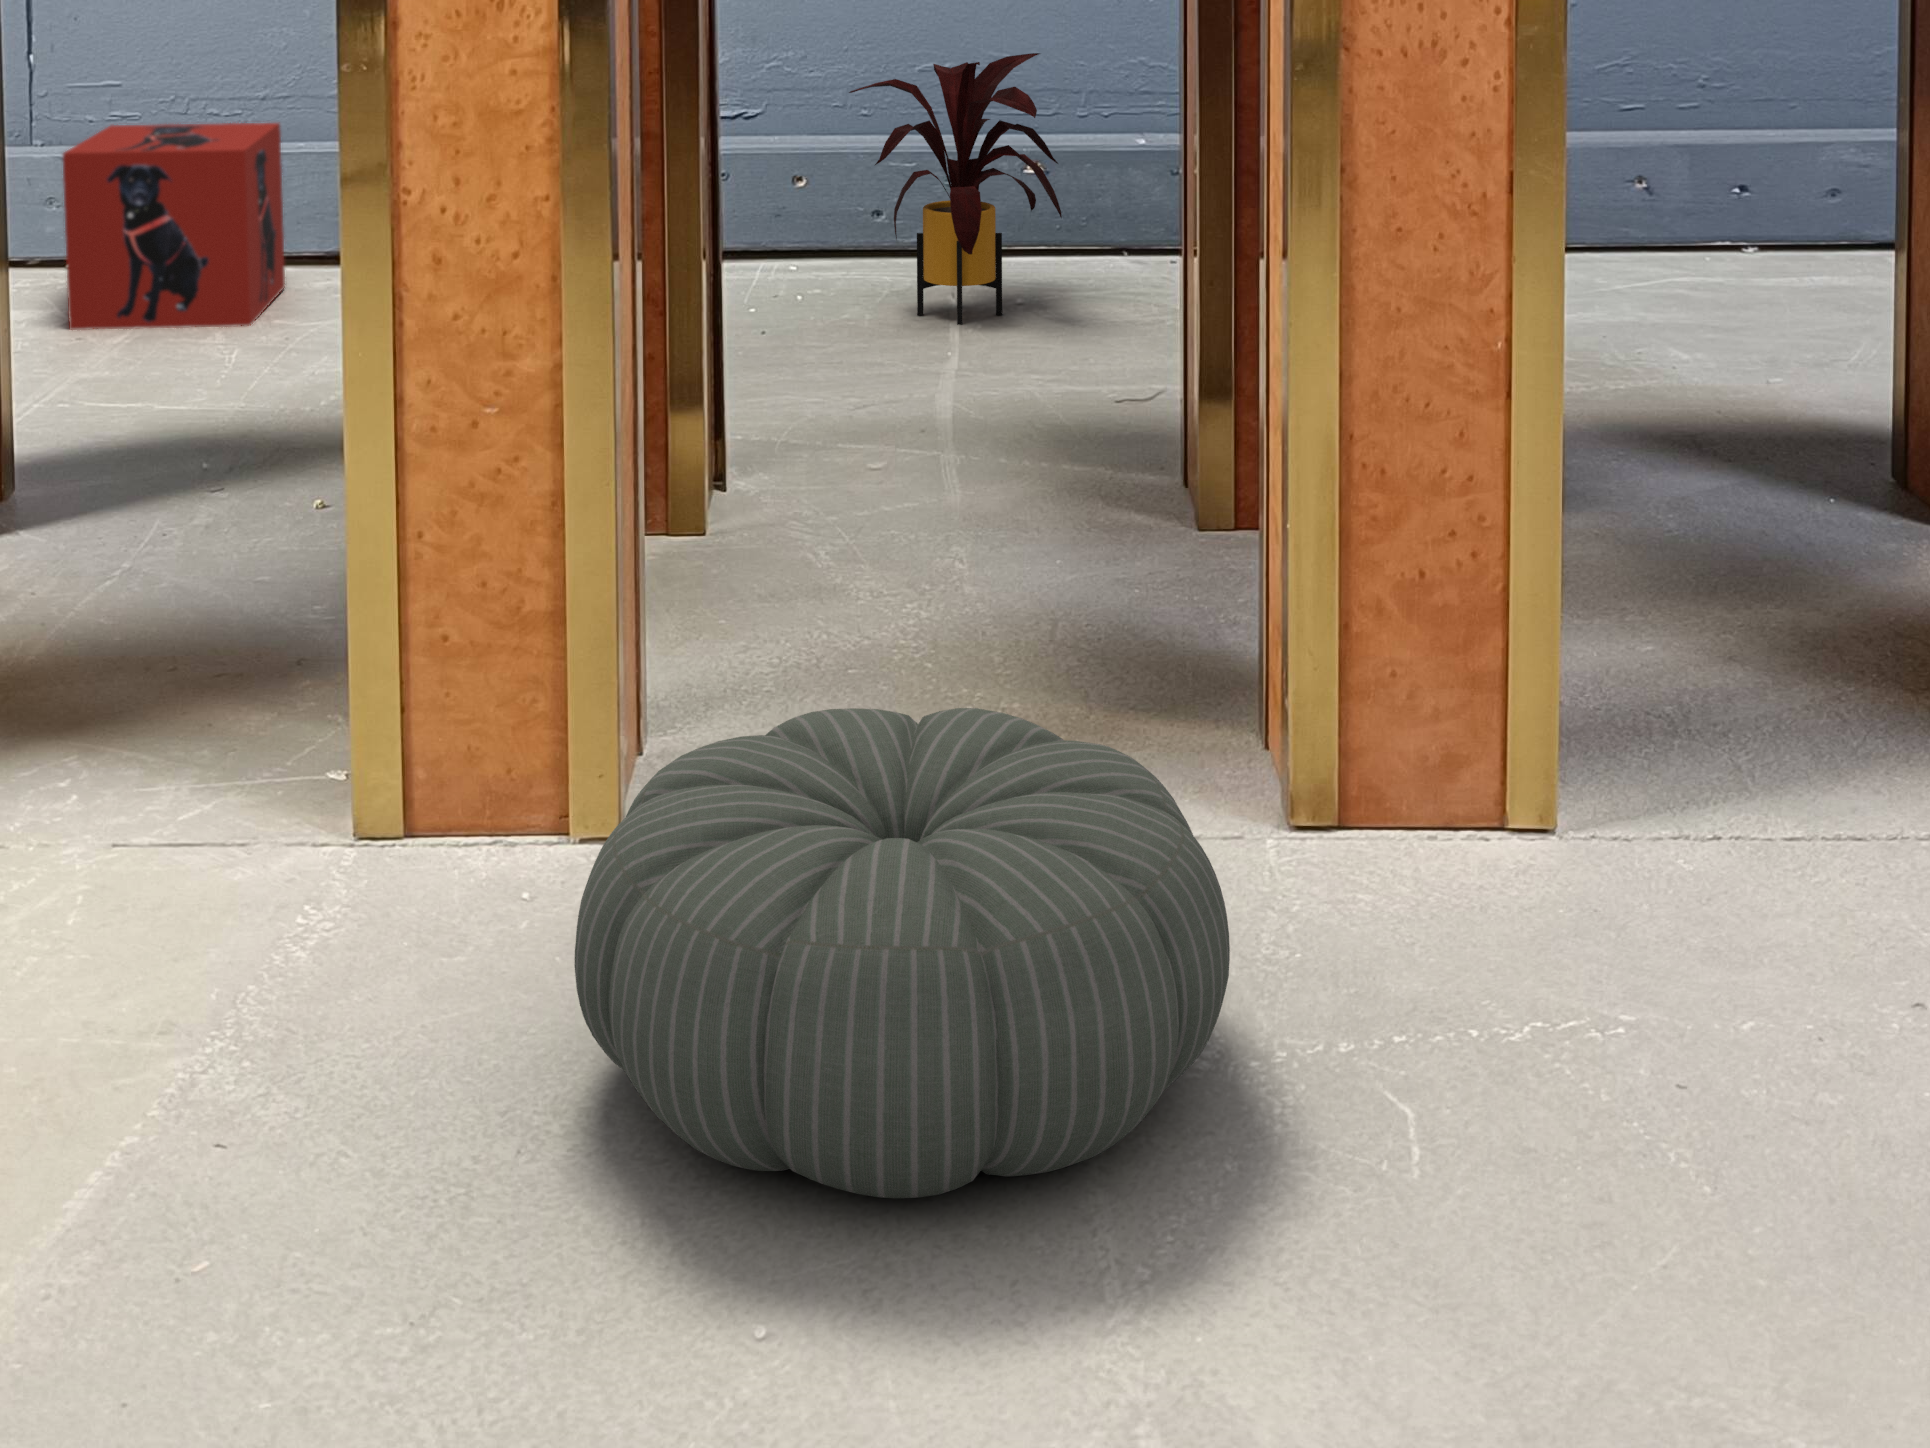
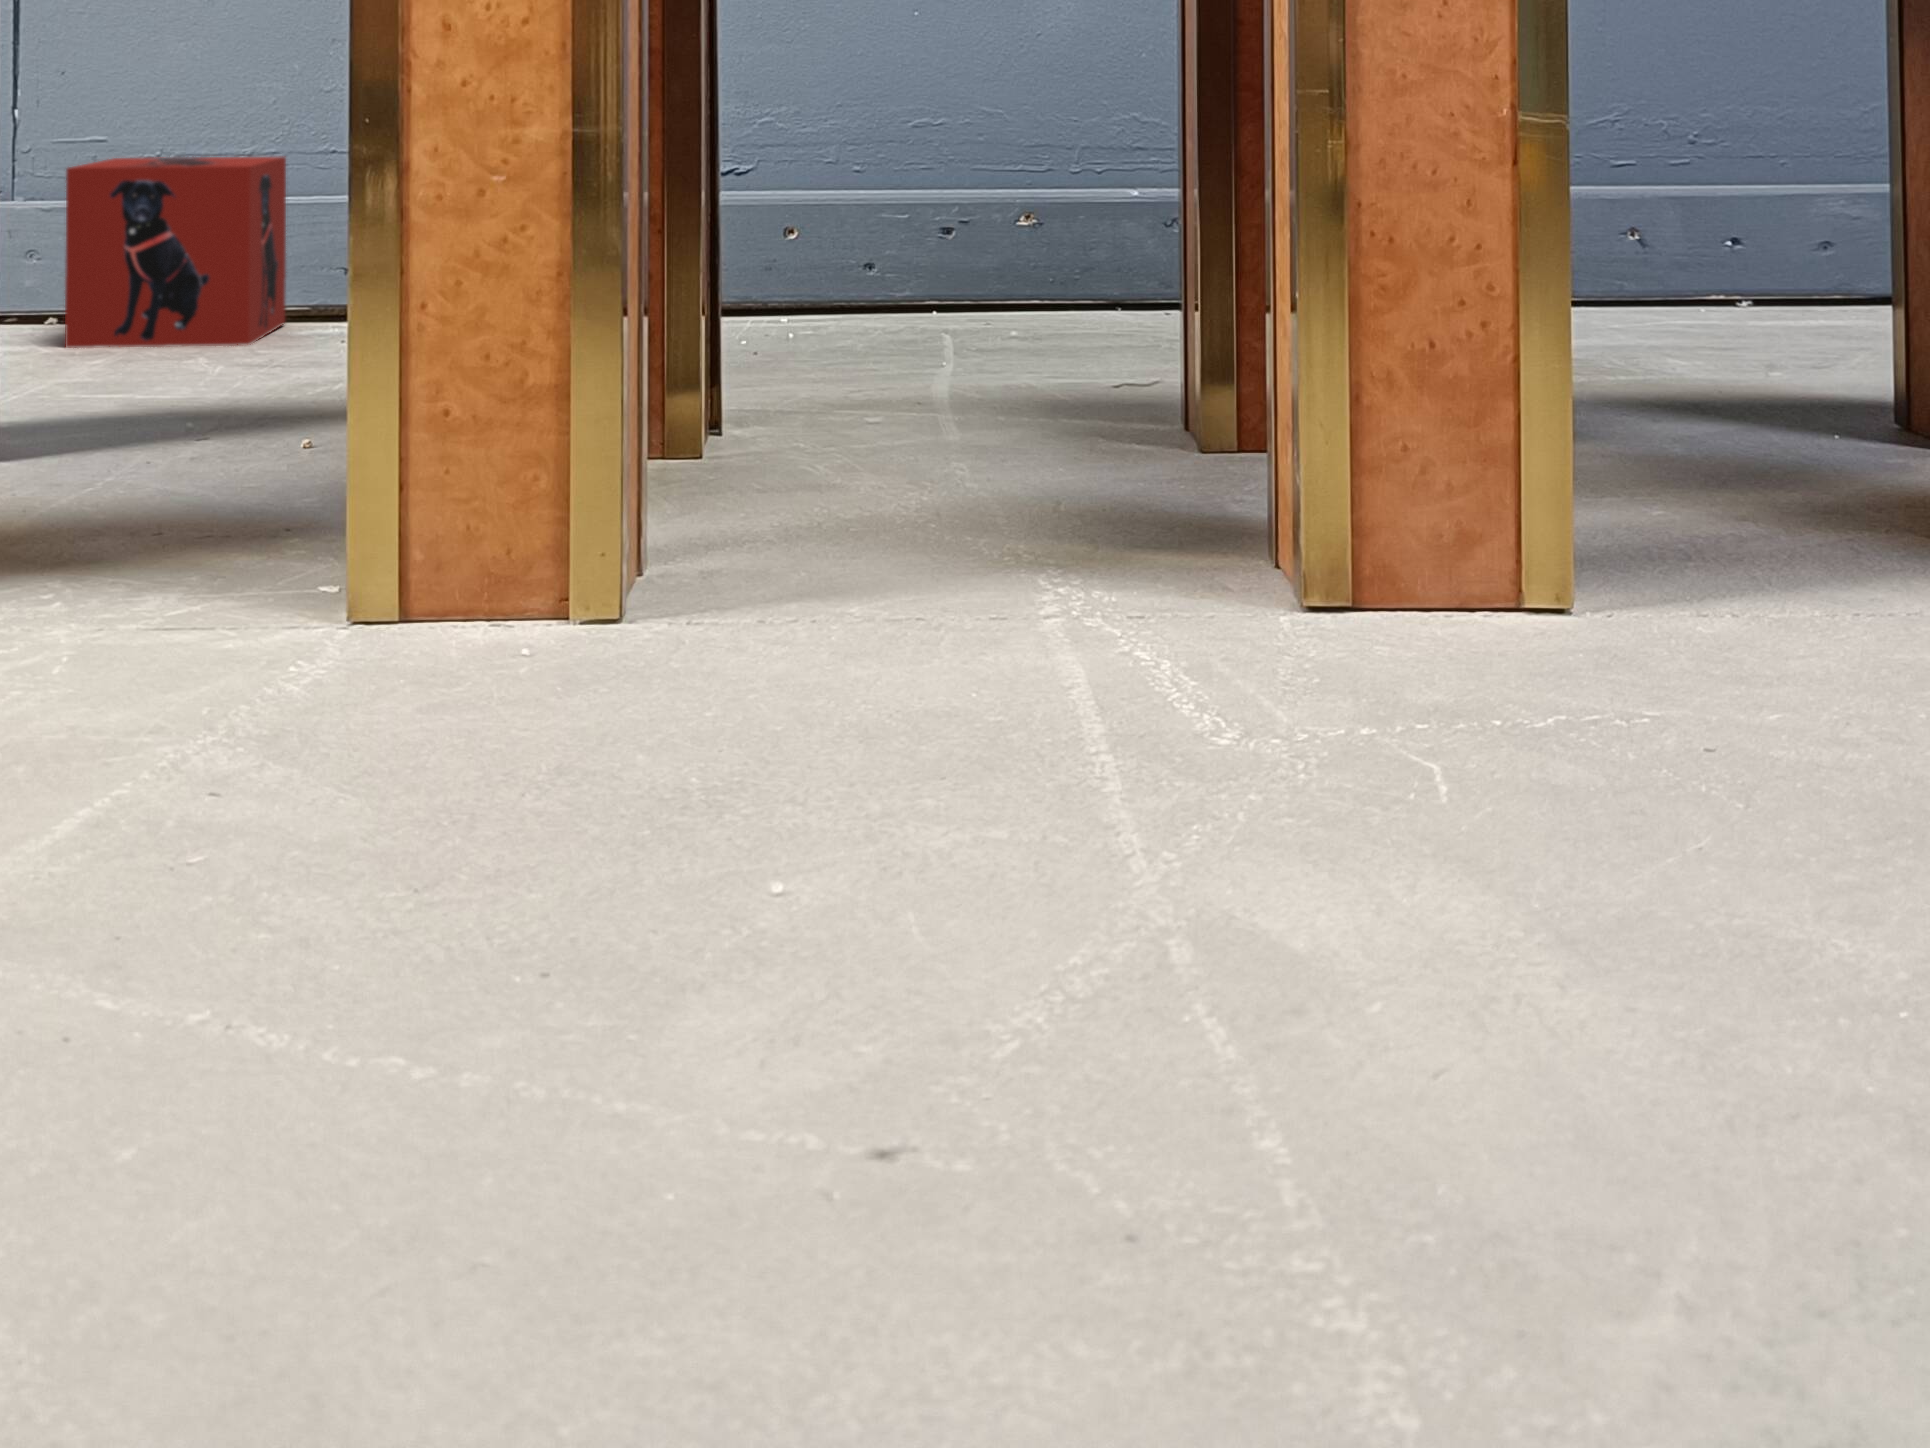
house plant: present [849,53,1062,325] -> none [851,79,1062,342]
pouf: present [574,708,1230,1198] -> none [574,423,1255,825]

